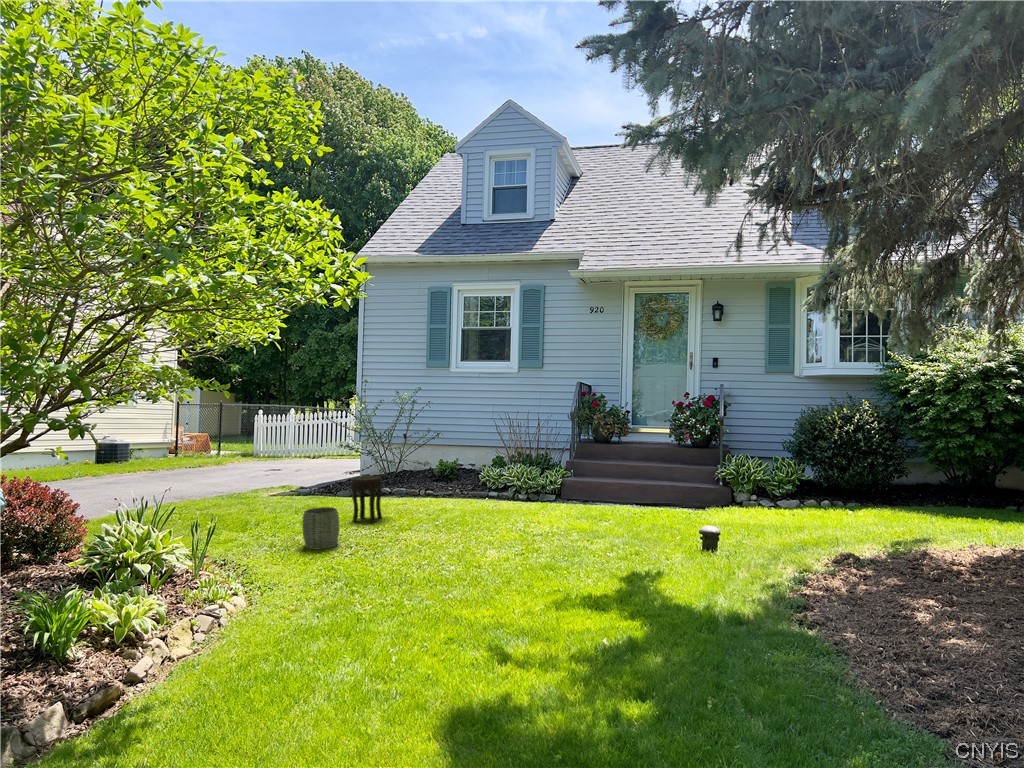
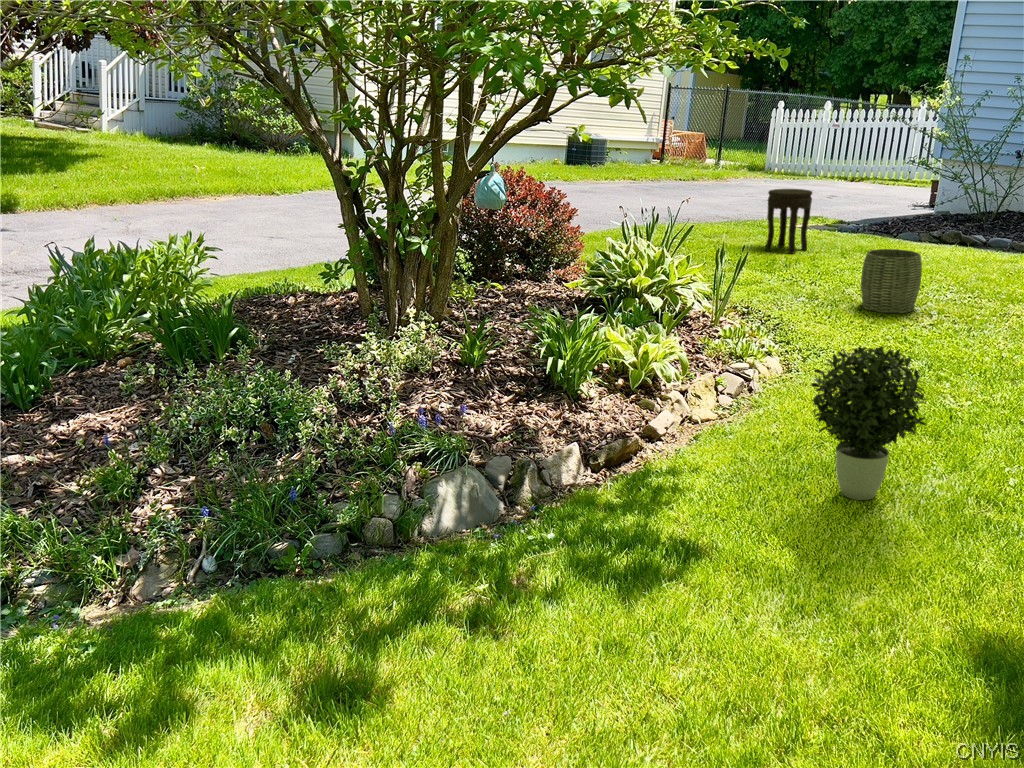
side table: present [351,476,382,522] -> present [766,189,812,254]
potted plant: none [245,580,323,690] -> present [811,346,927,500]

